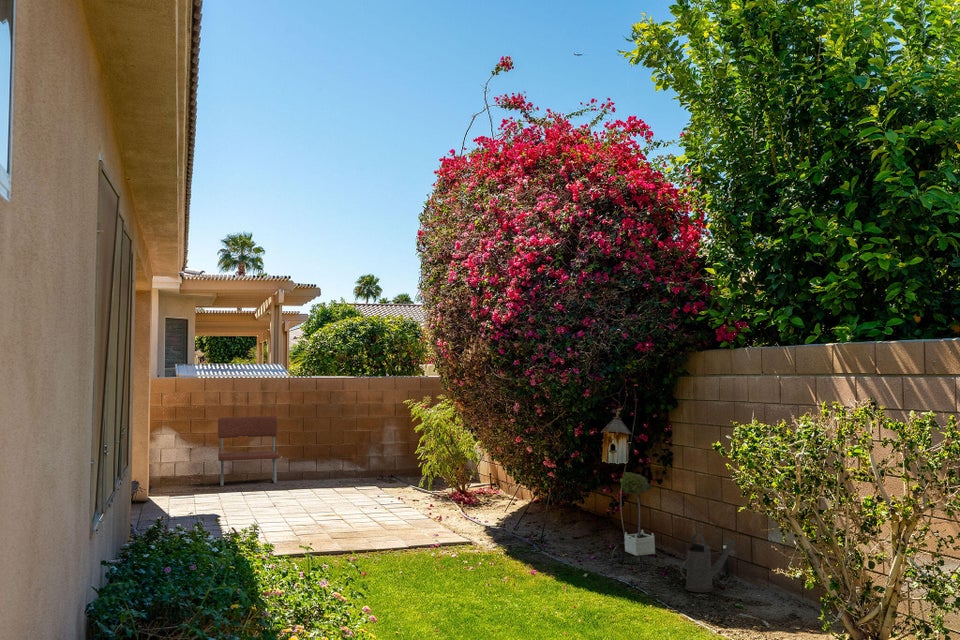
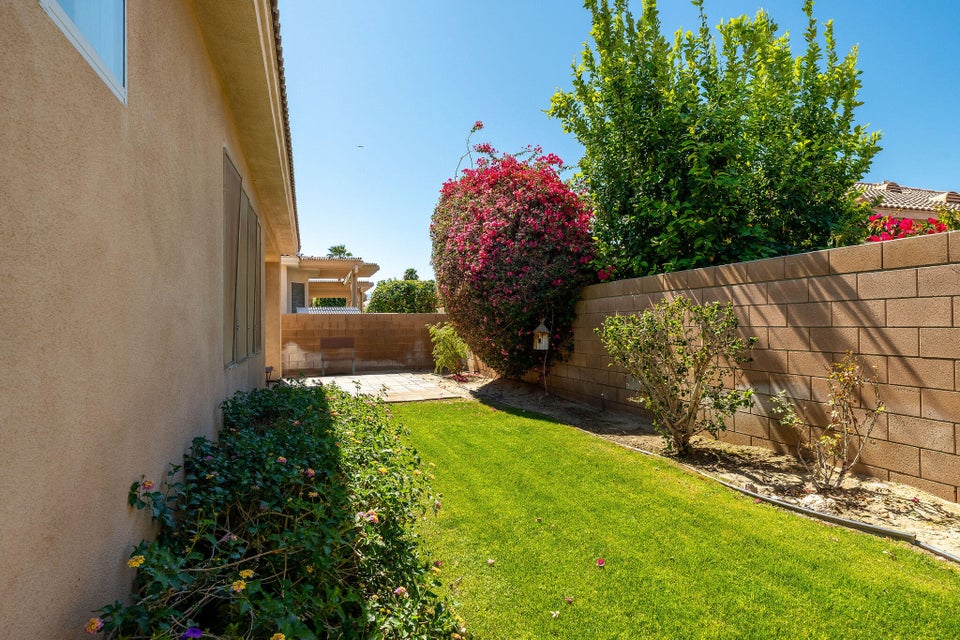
potted tree: present [620,472,655,556] -> none [545,355,565,401]
watering can: present [680,534,735,593] -> none [576,384,608,416]

